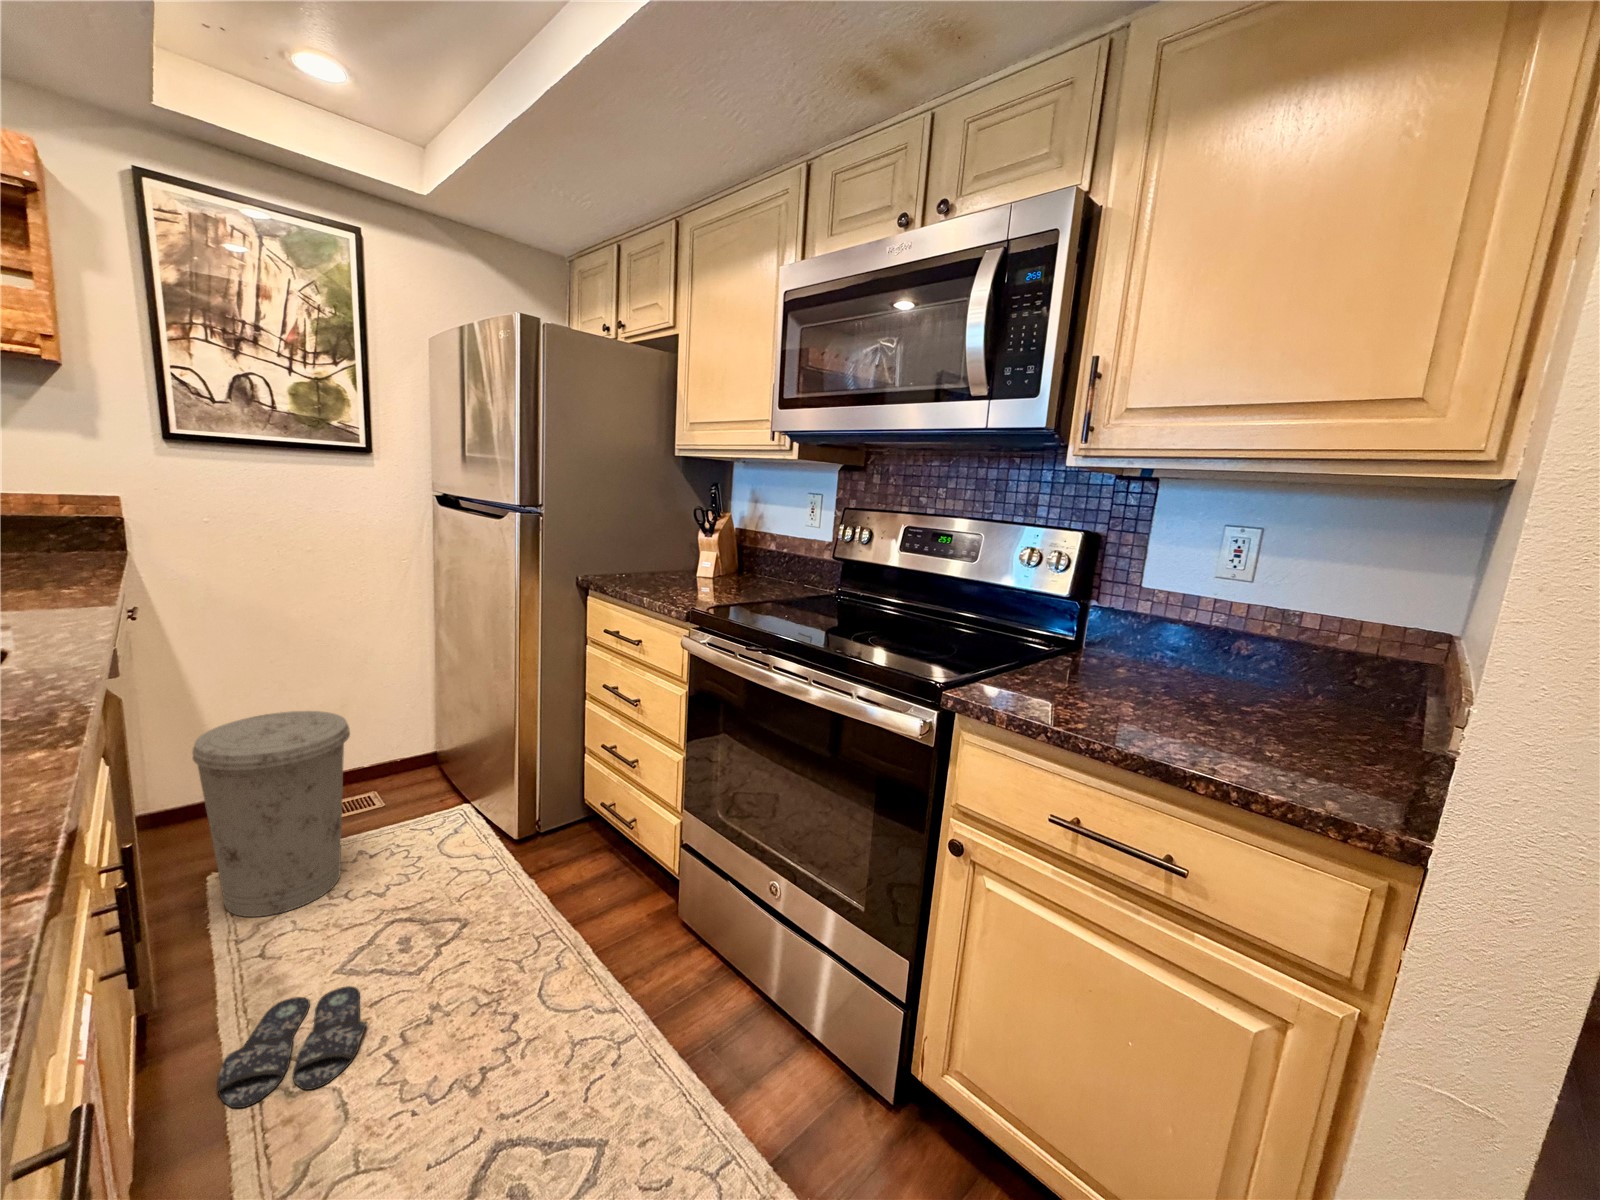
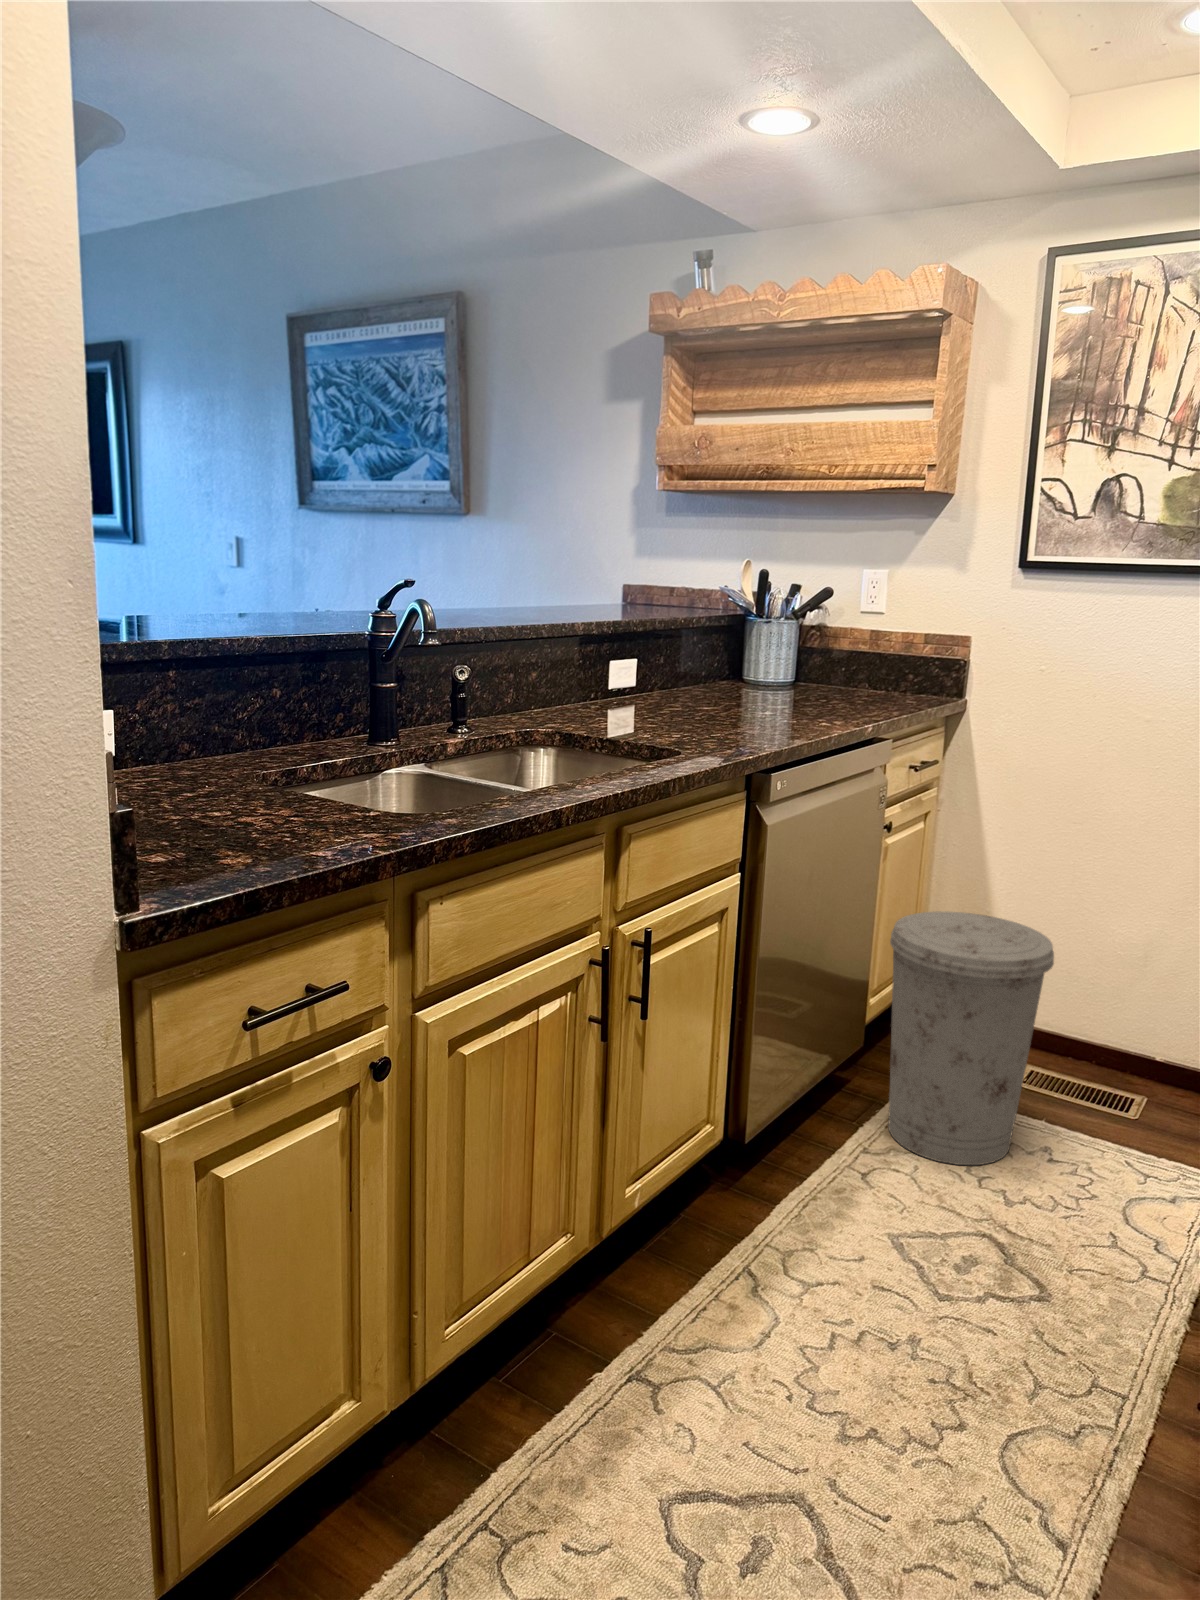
slippers: present [217,986,367,1108] -> none [721,1221,884,1314]

